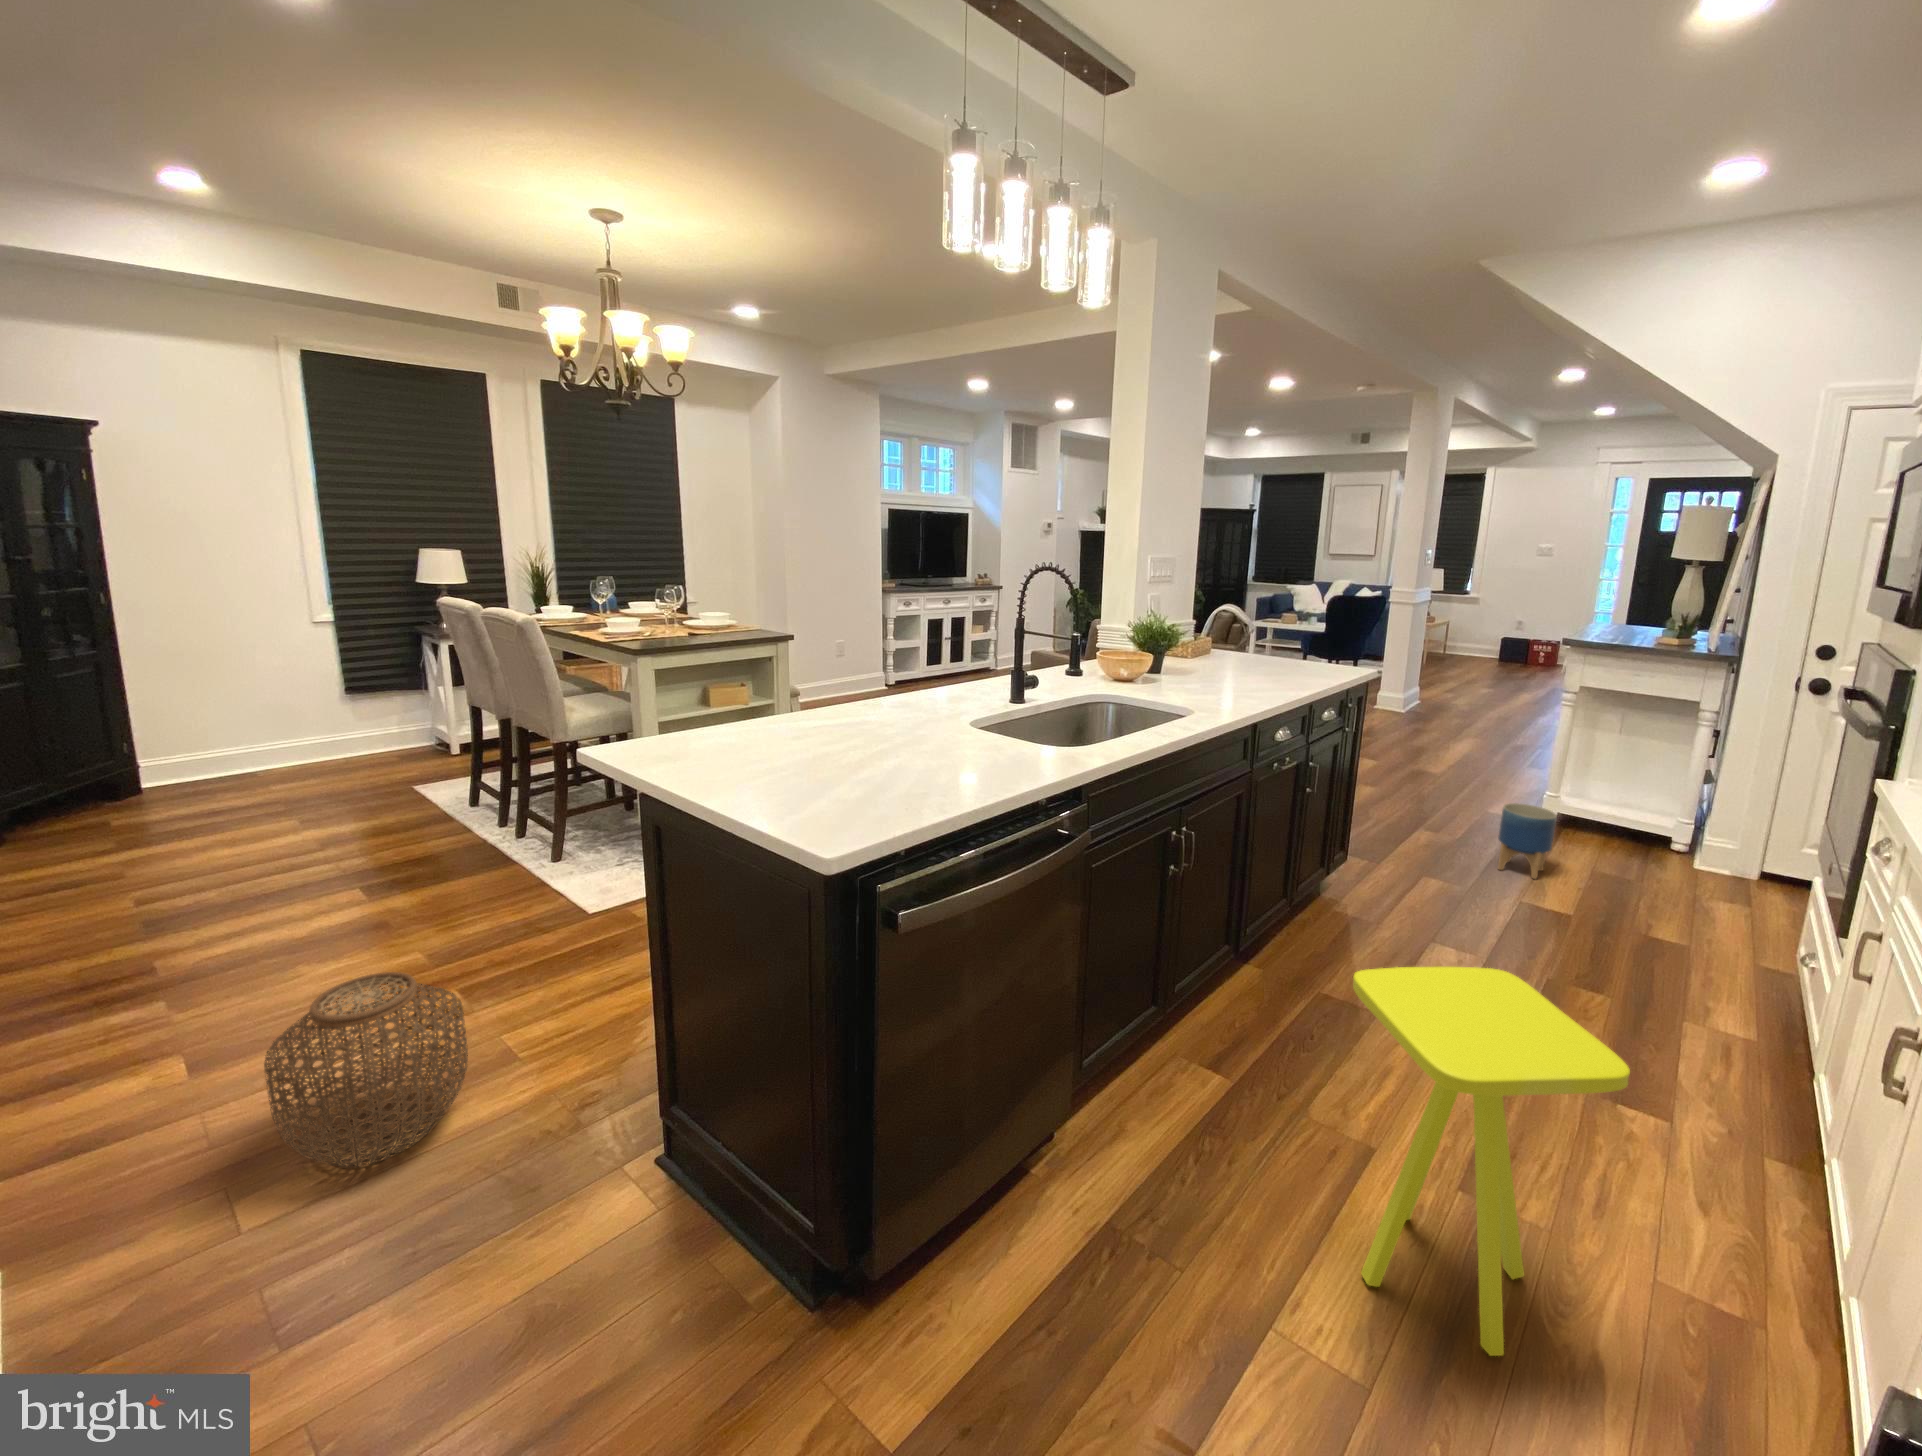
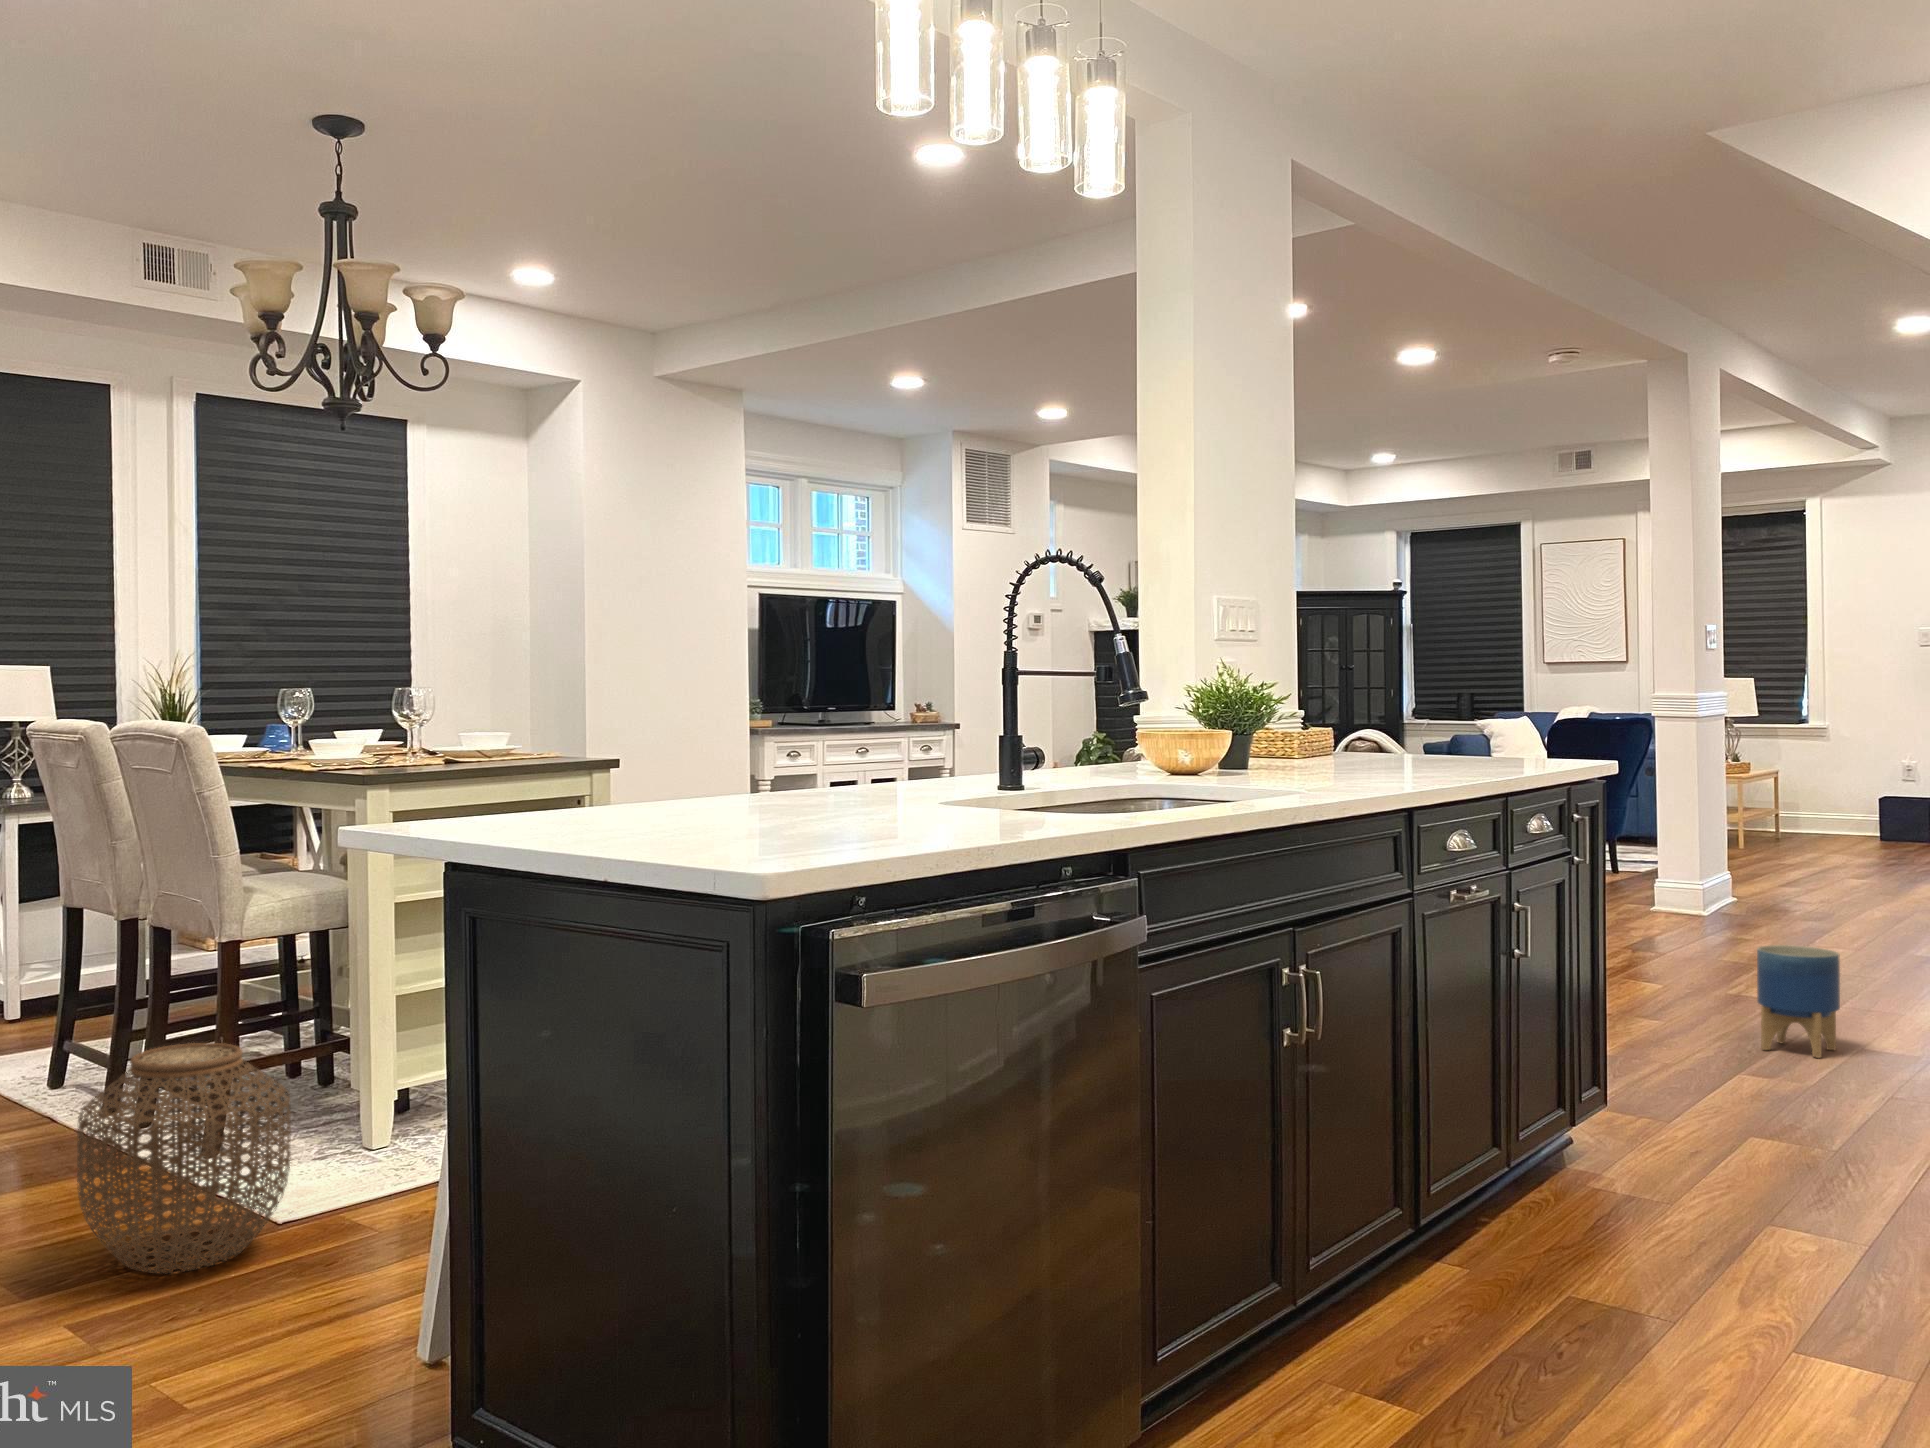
side table: present [1353,966,1630,1356] -> none [1398,954,1689,1377]

